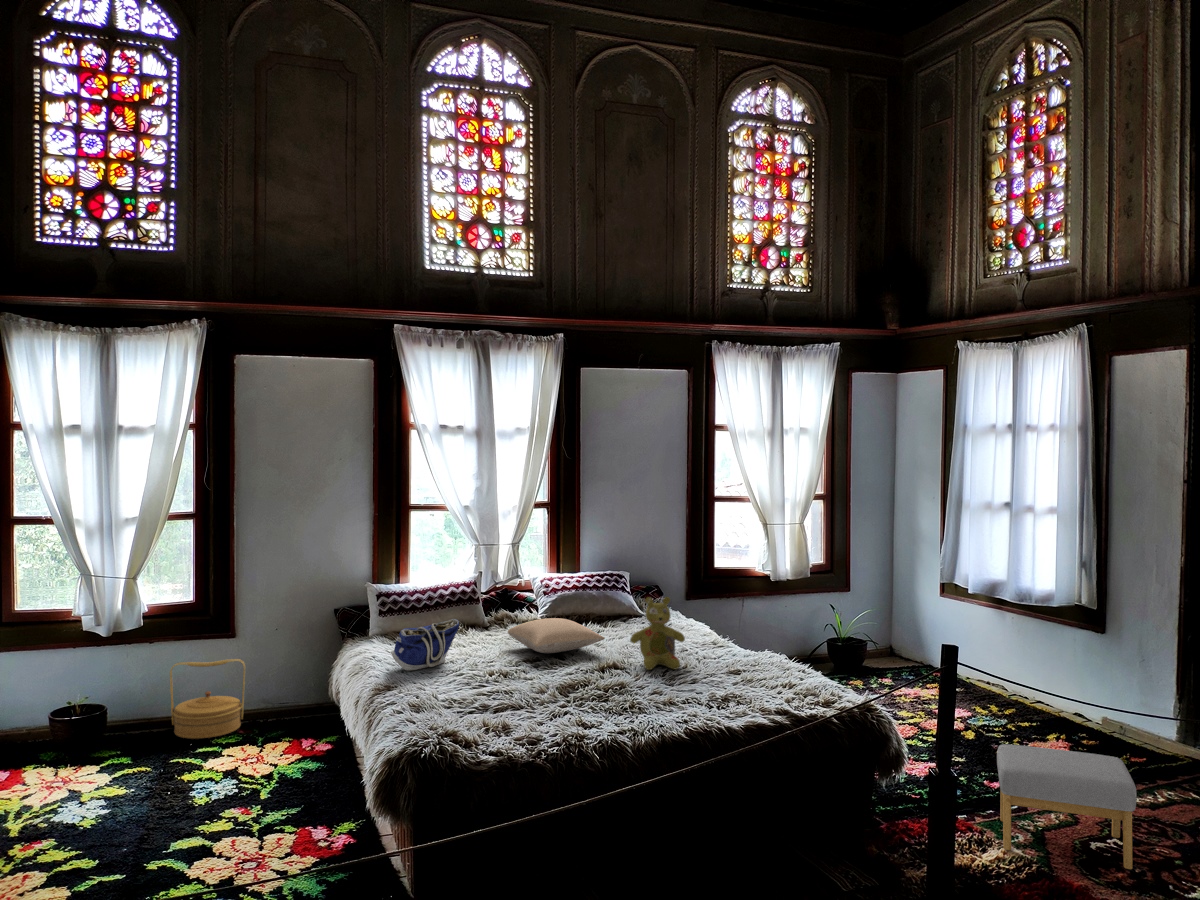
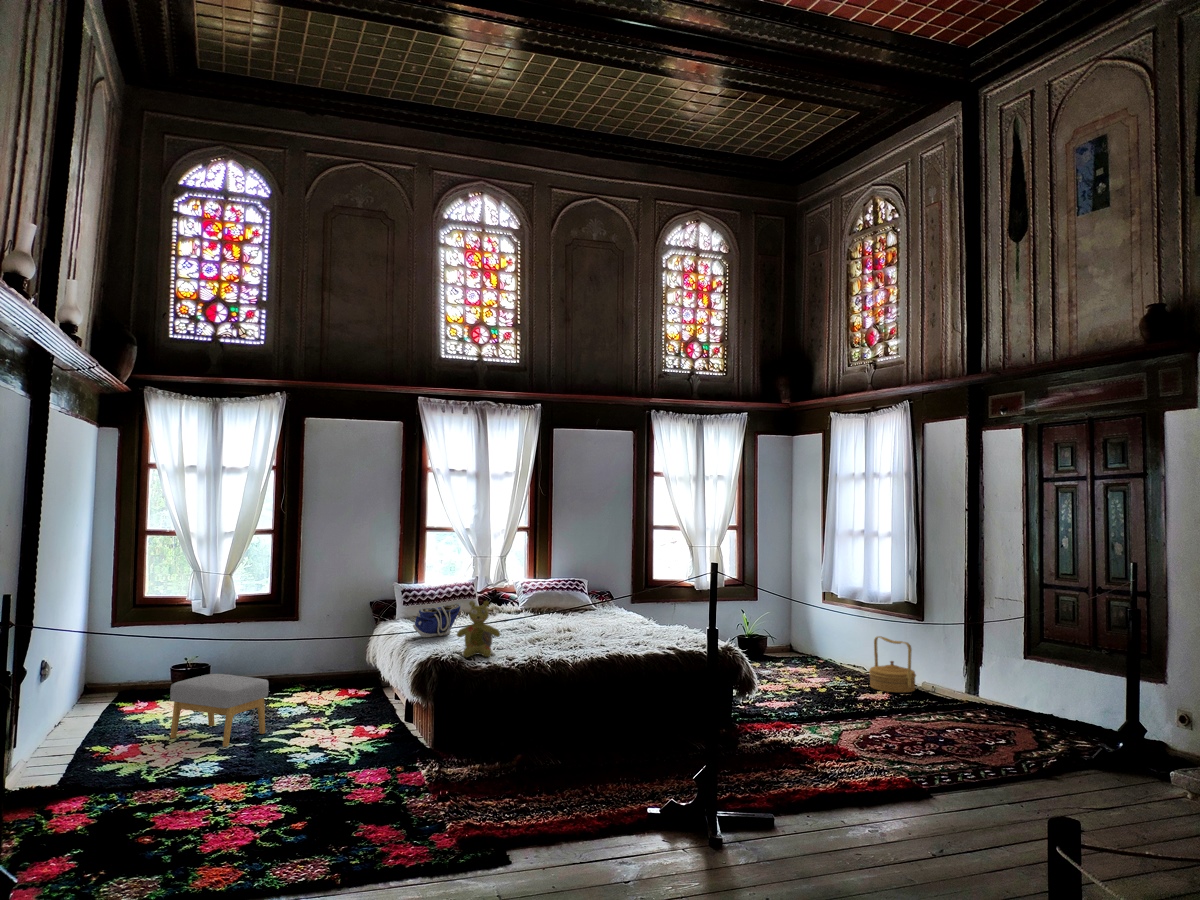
stuffed bear: present [630,597,685,670] -> present [457,601,500,657]
pillow: present [508,618,605,653] -> none [495,606,563,629]
woven basket: present [170,659,245,739] -> present [869,636,916,693]
footstool: present [997,744,1136,869] -> present [170,674,269,747]

